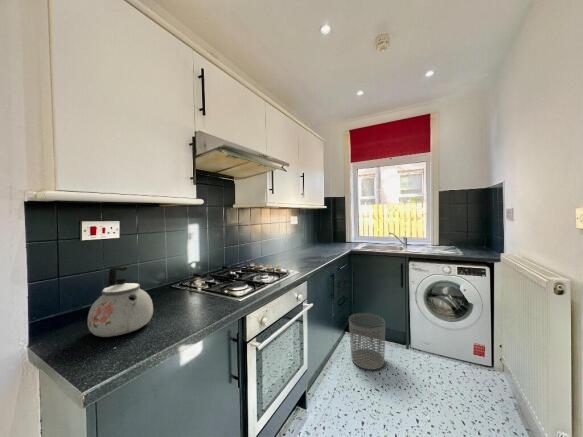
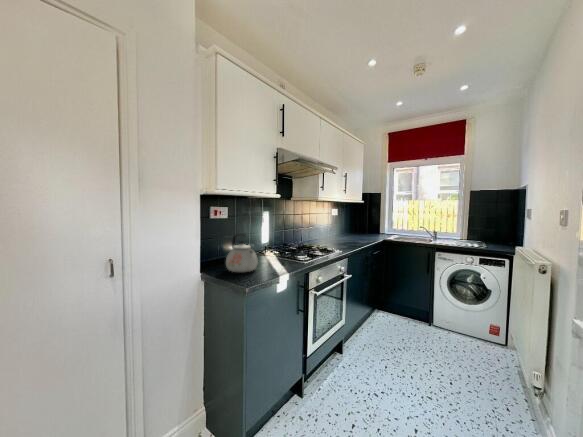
waste bin: present [349,313,385,370] -> none [380,292,411,336]

